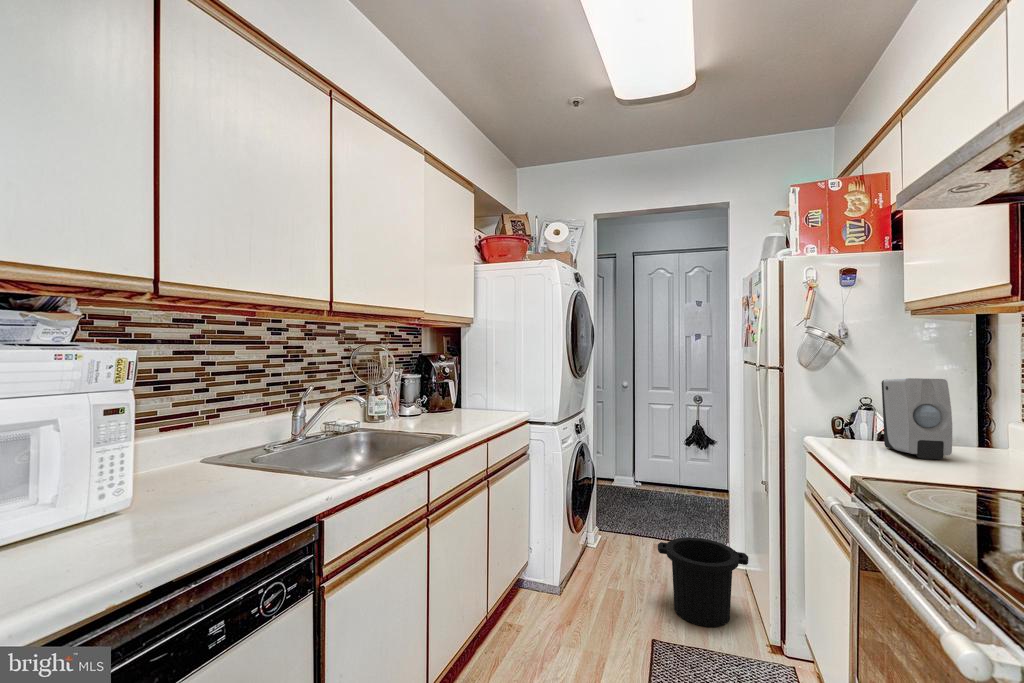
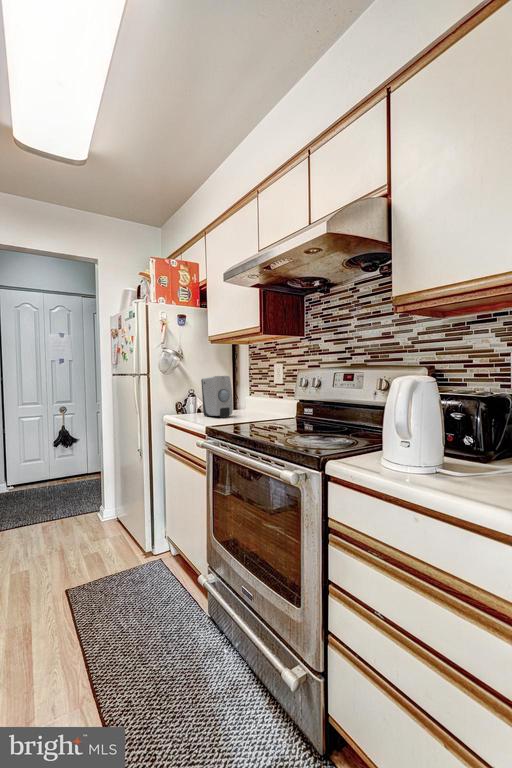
trash can: present [658,537,748,627] -> none [59,503,126,565]

